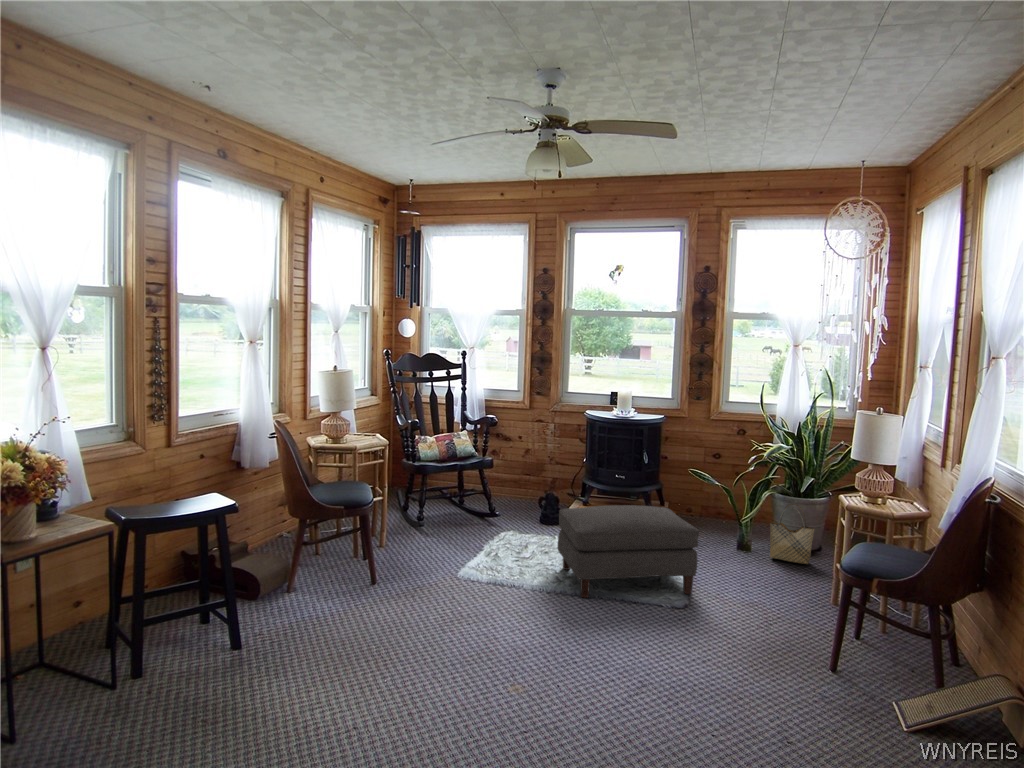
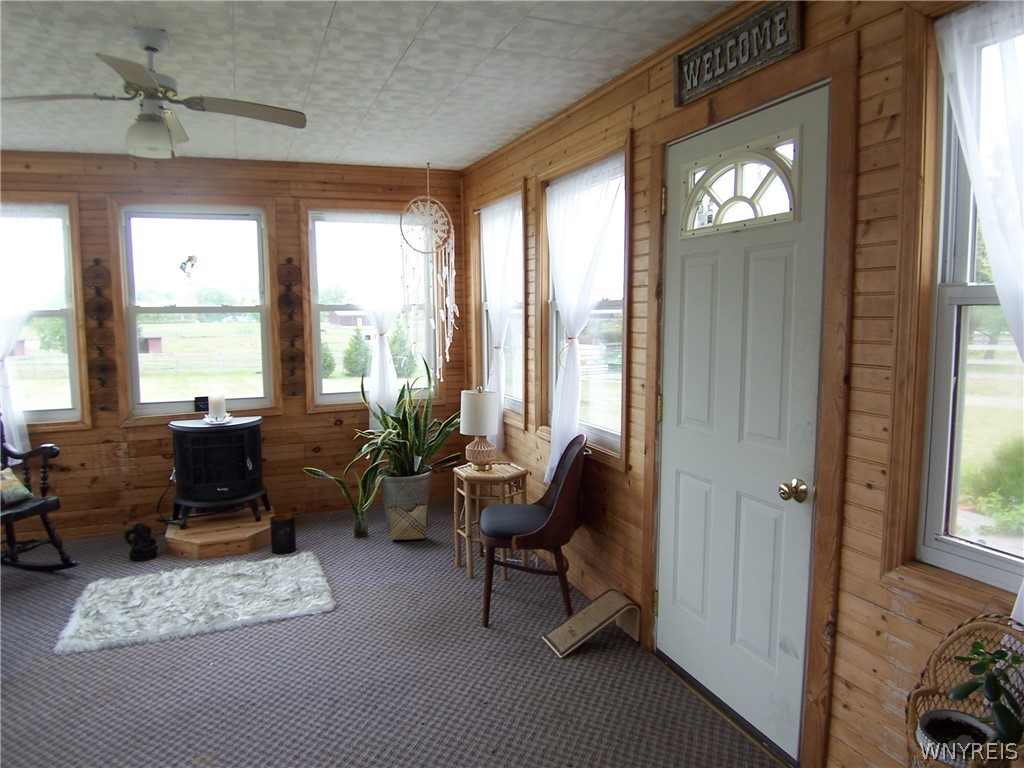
ottoman: present [558,505,699,598] -> none [177,514,341,633]

